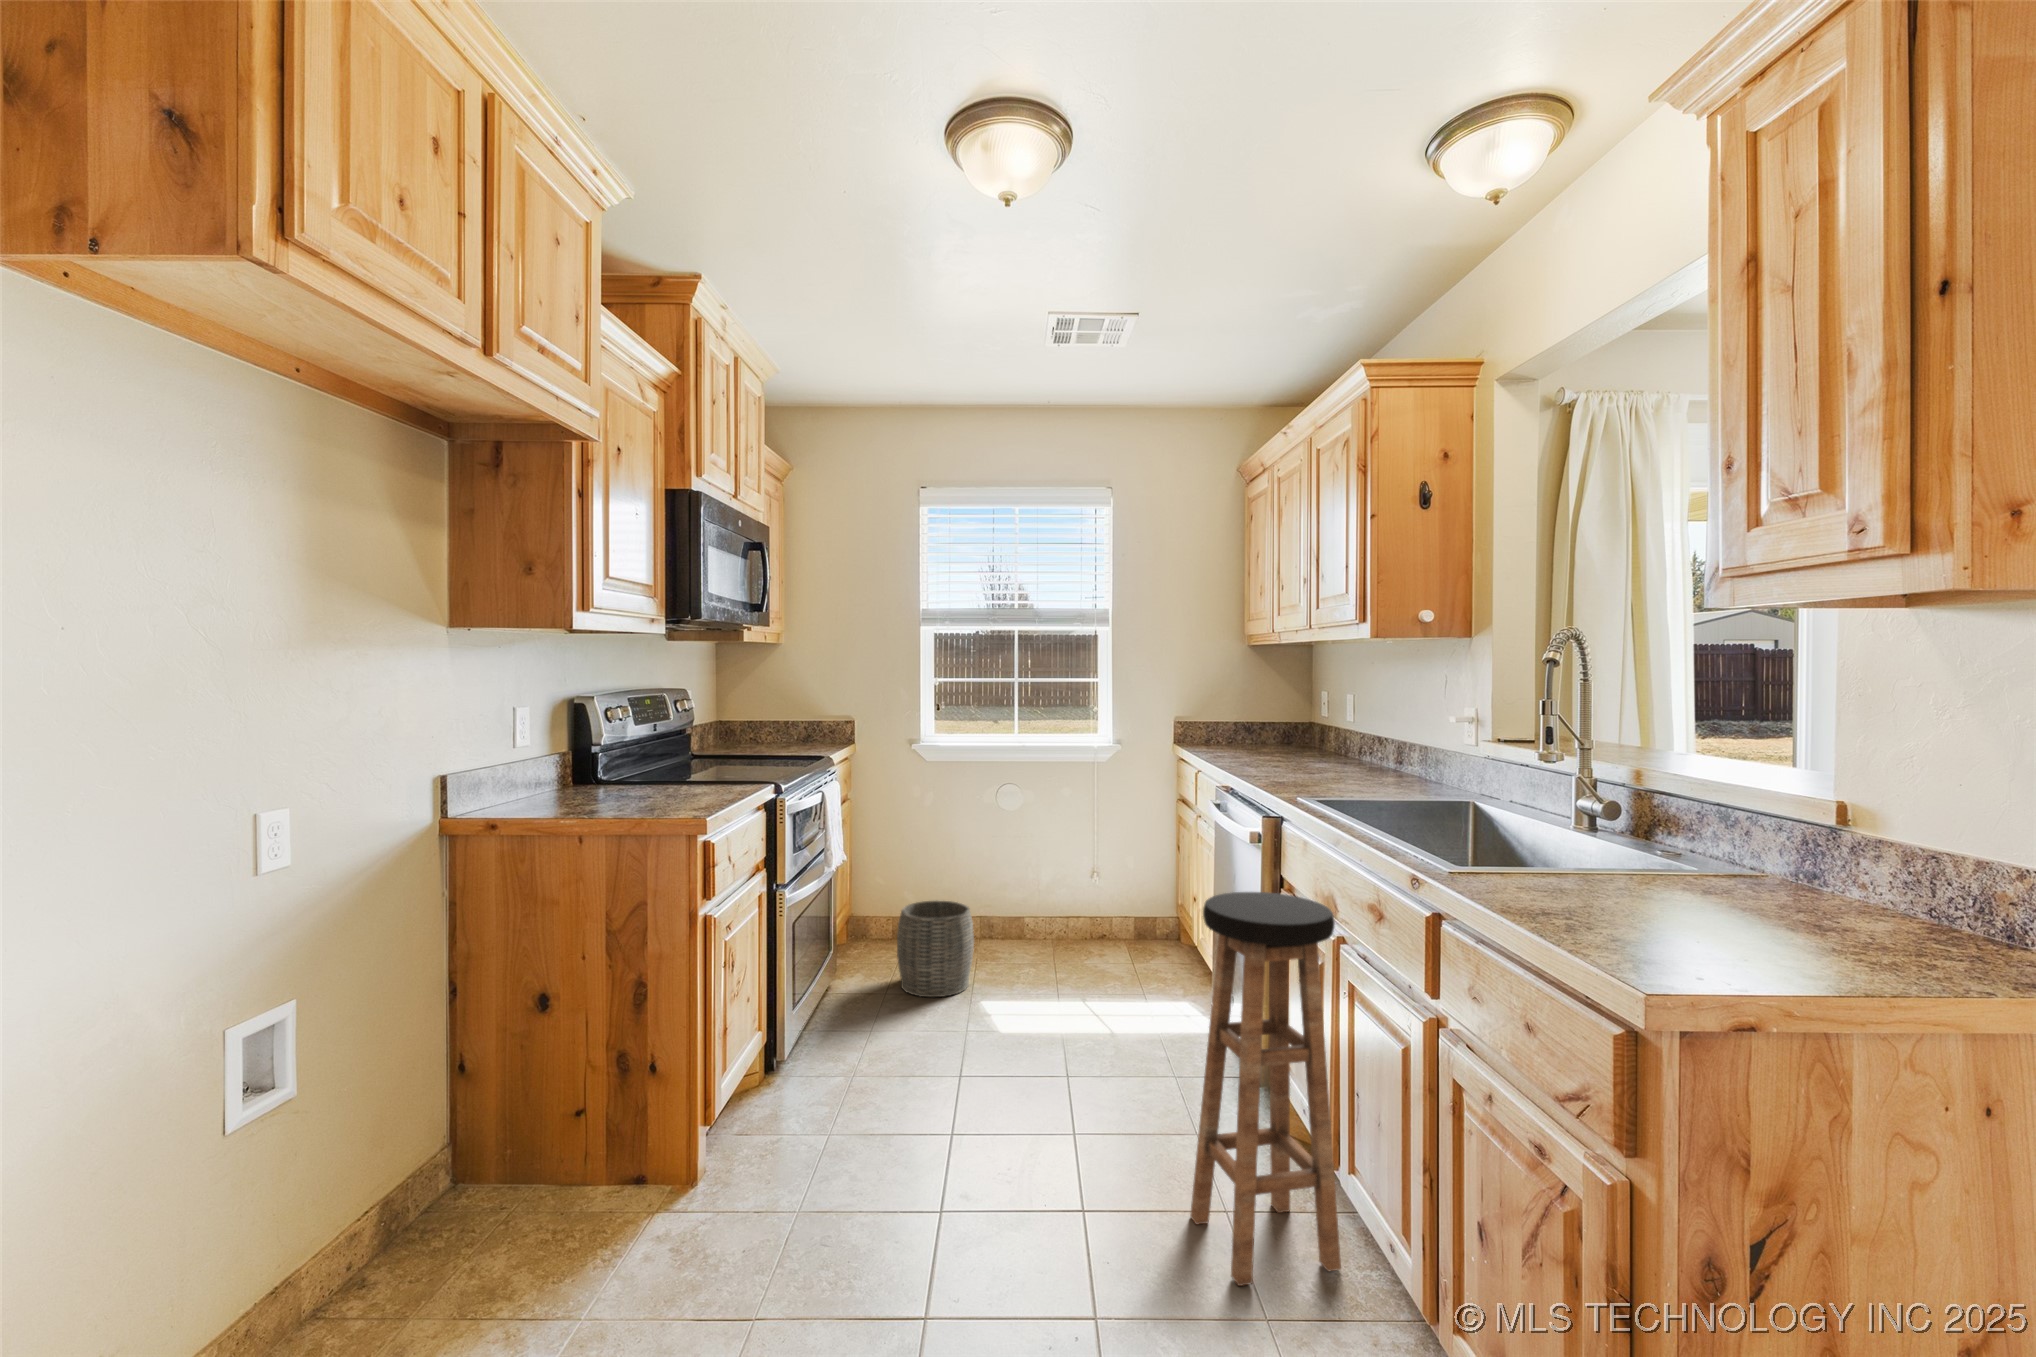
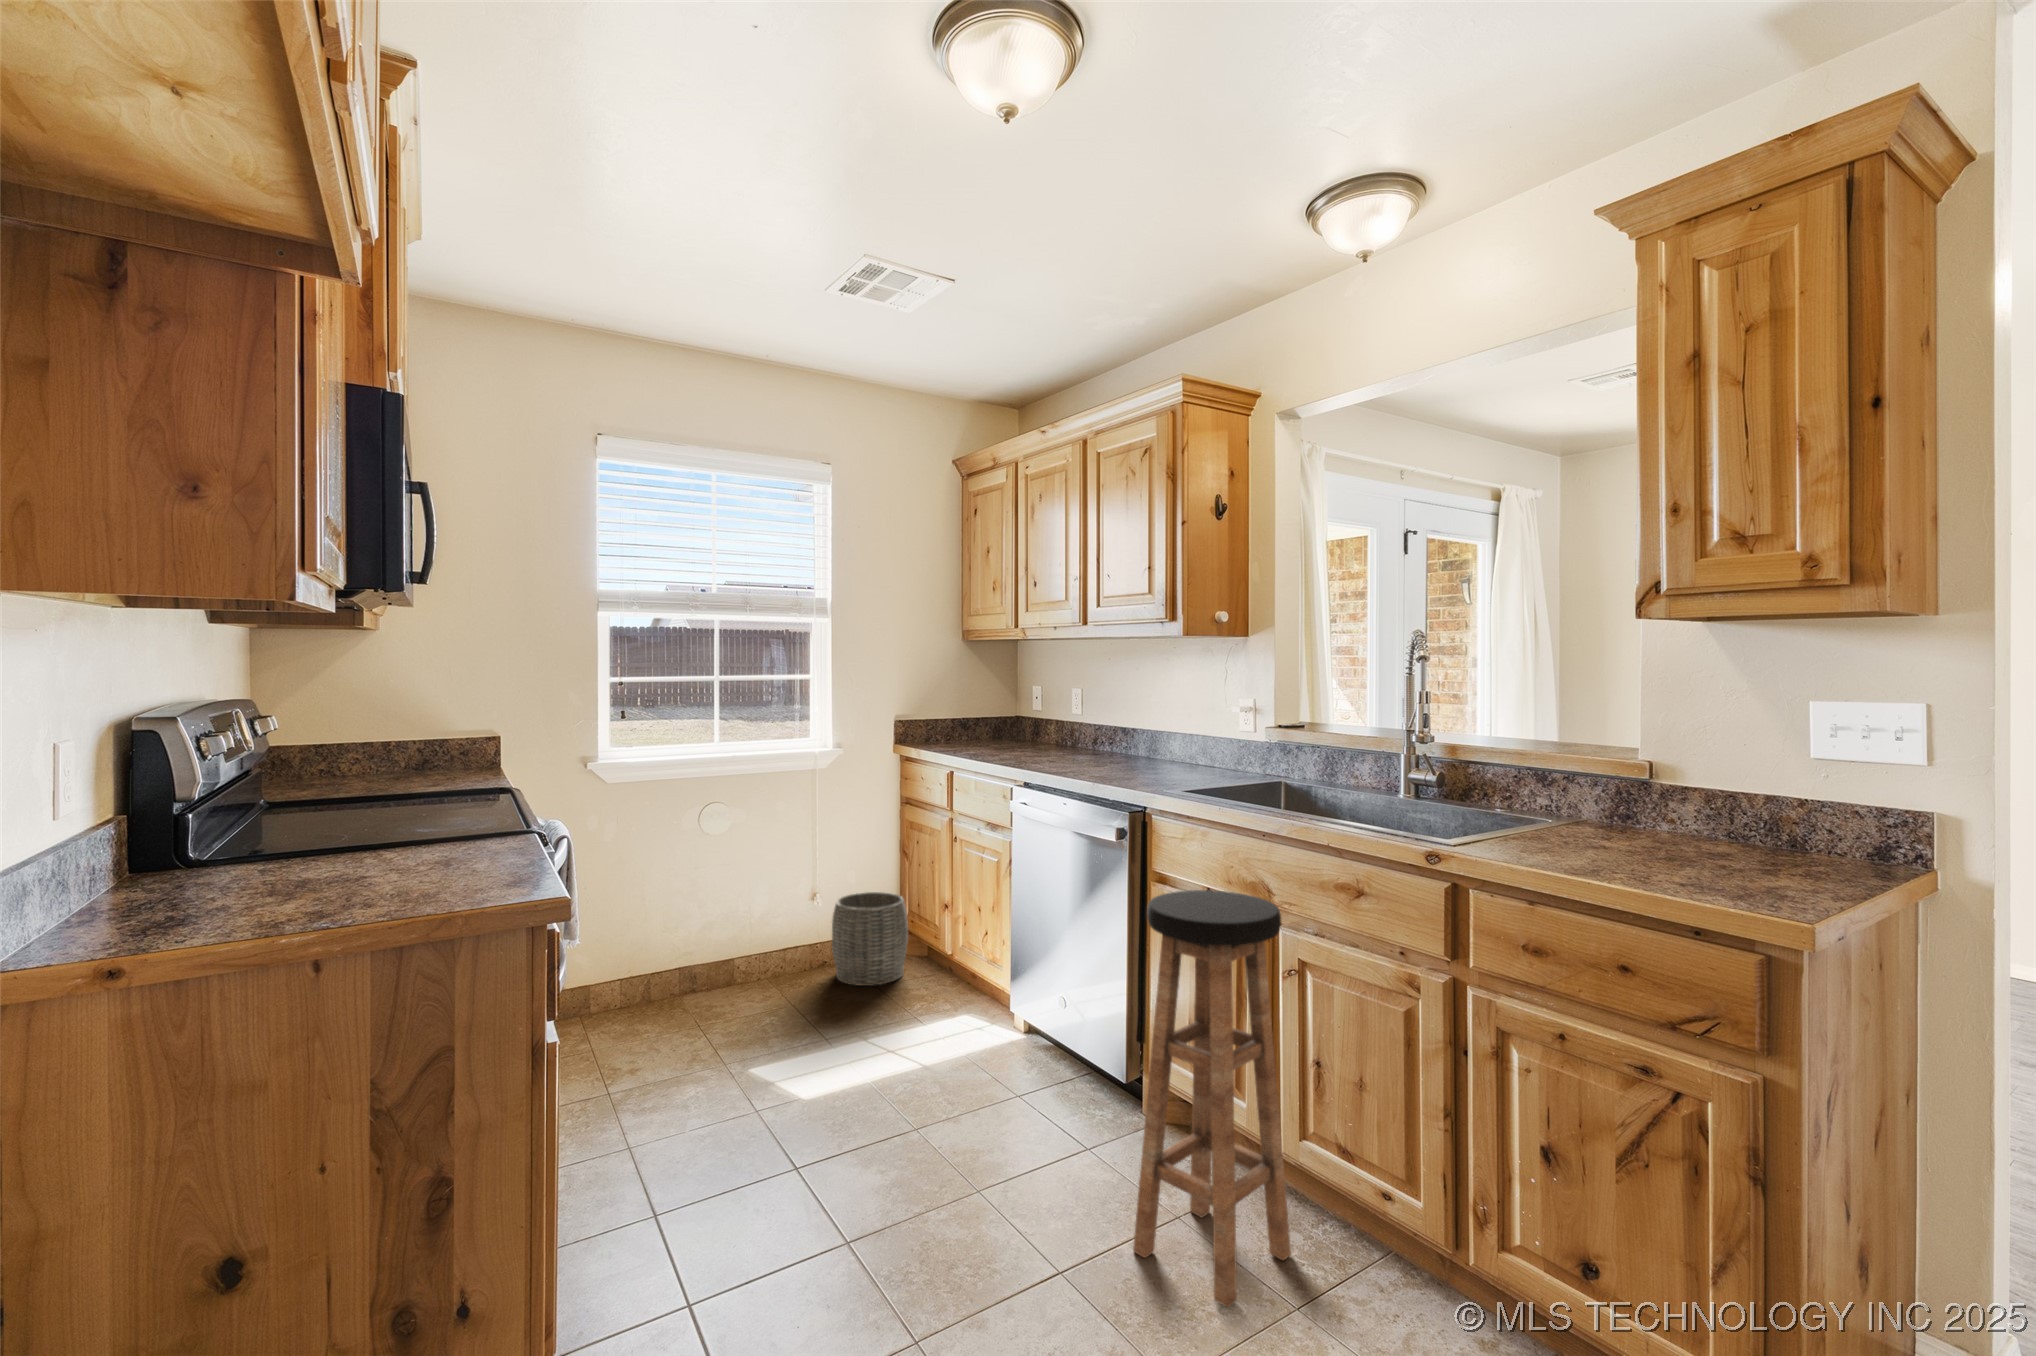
woven basket: present [897,900,974,997] -> present [832,892,908,986]

